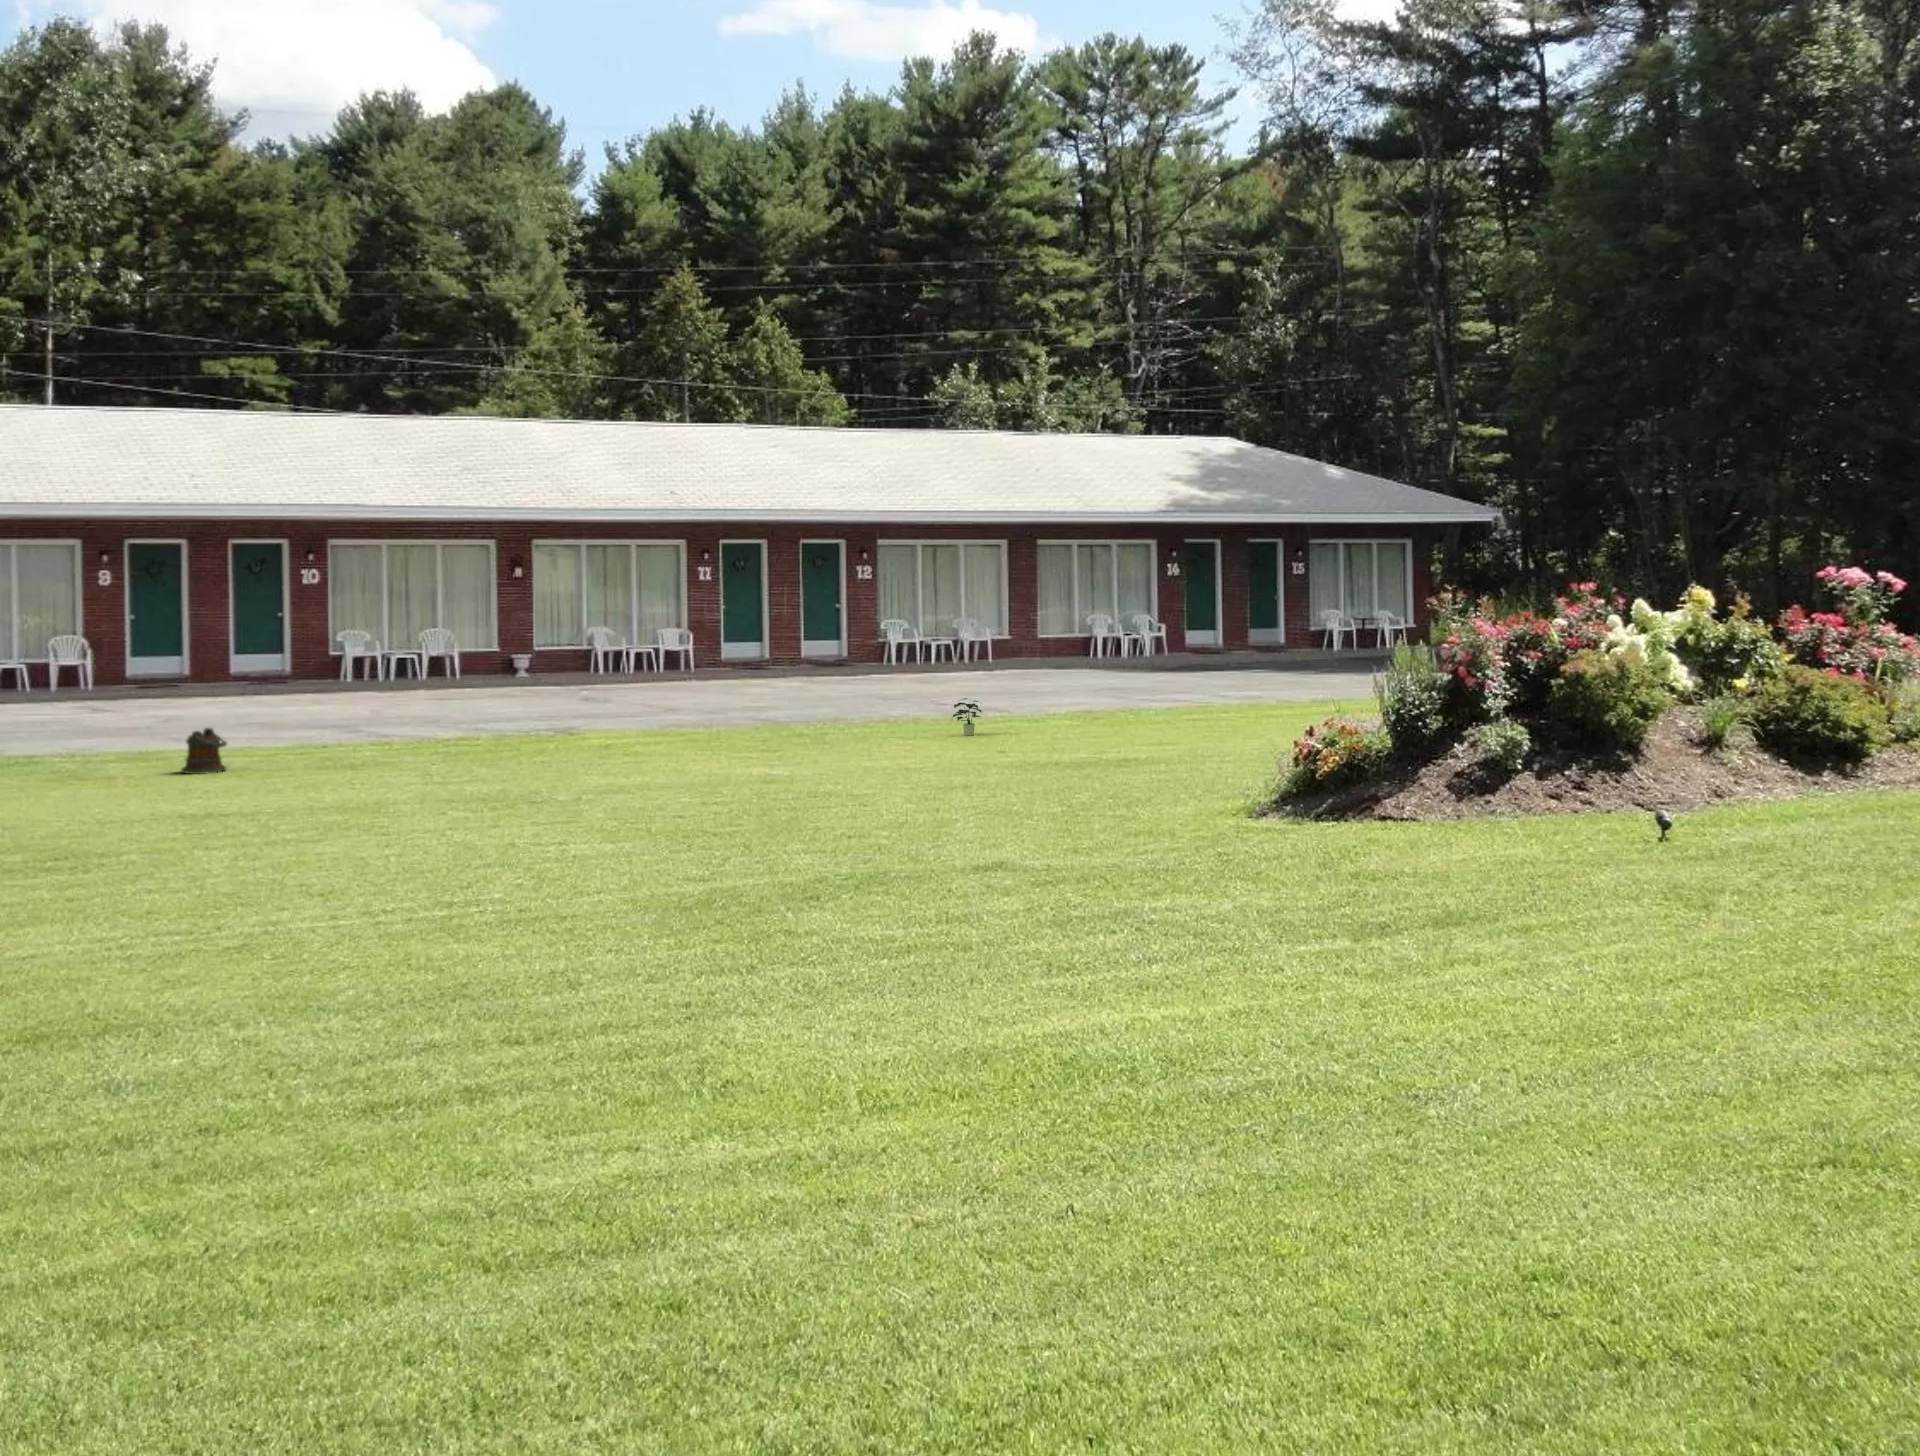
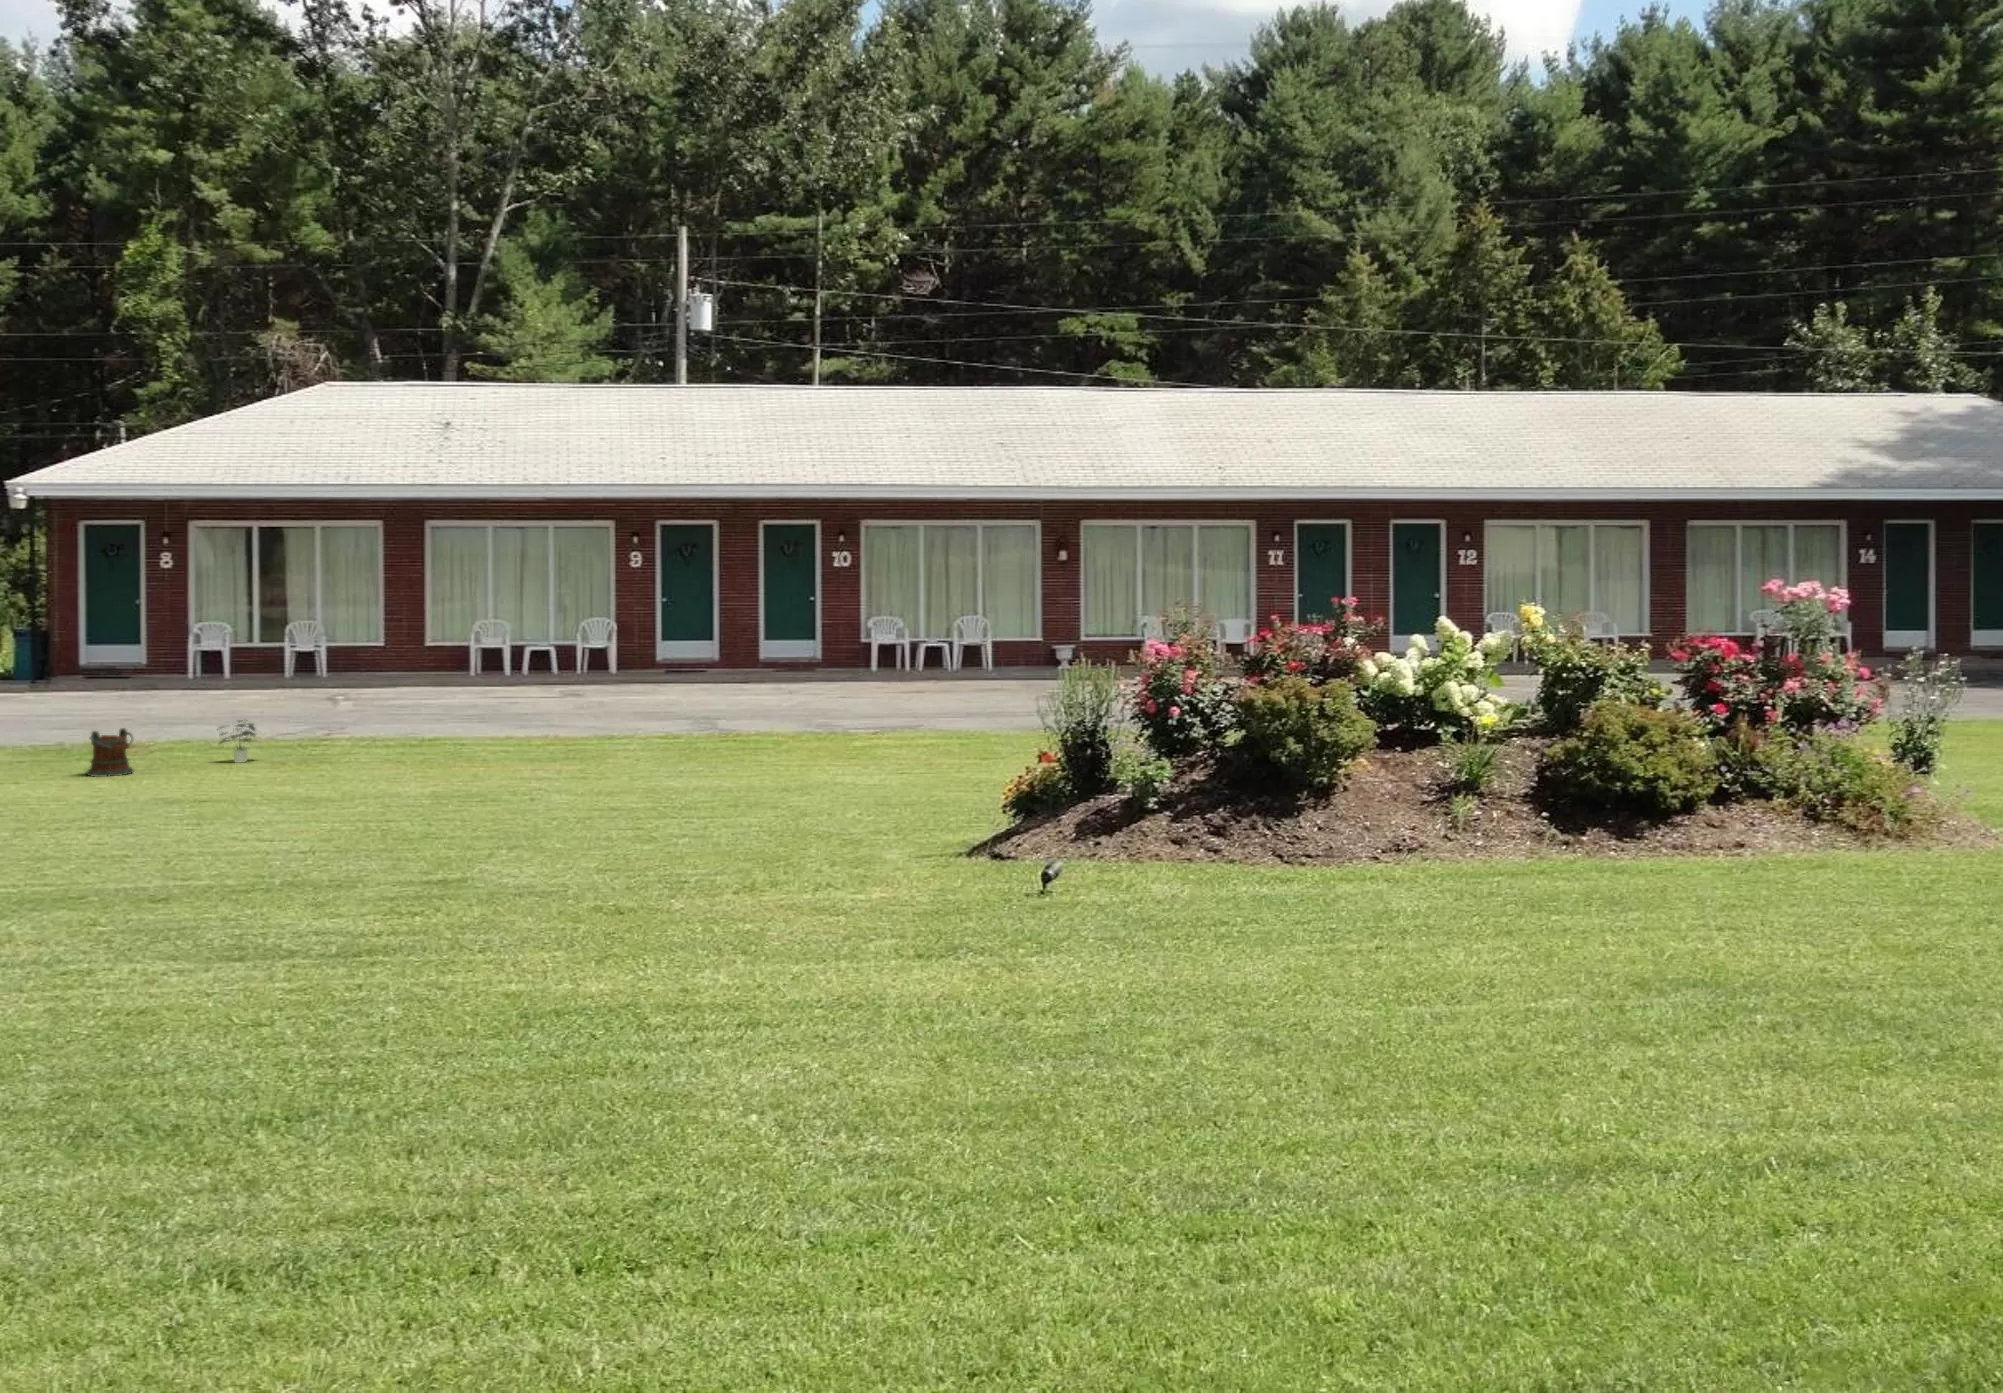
potted plant: present [953,698,982,736] -> present [217,720,255,763]

